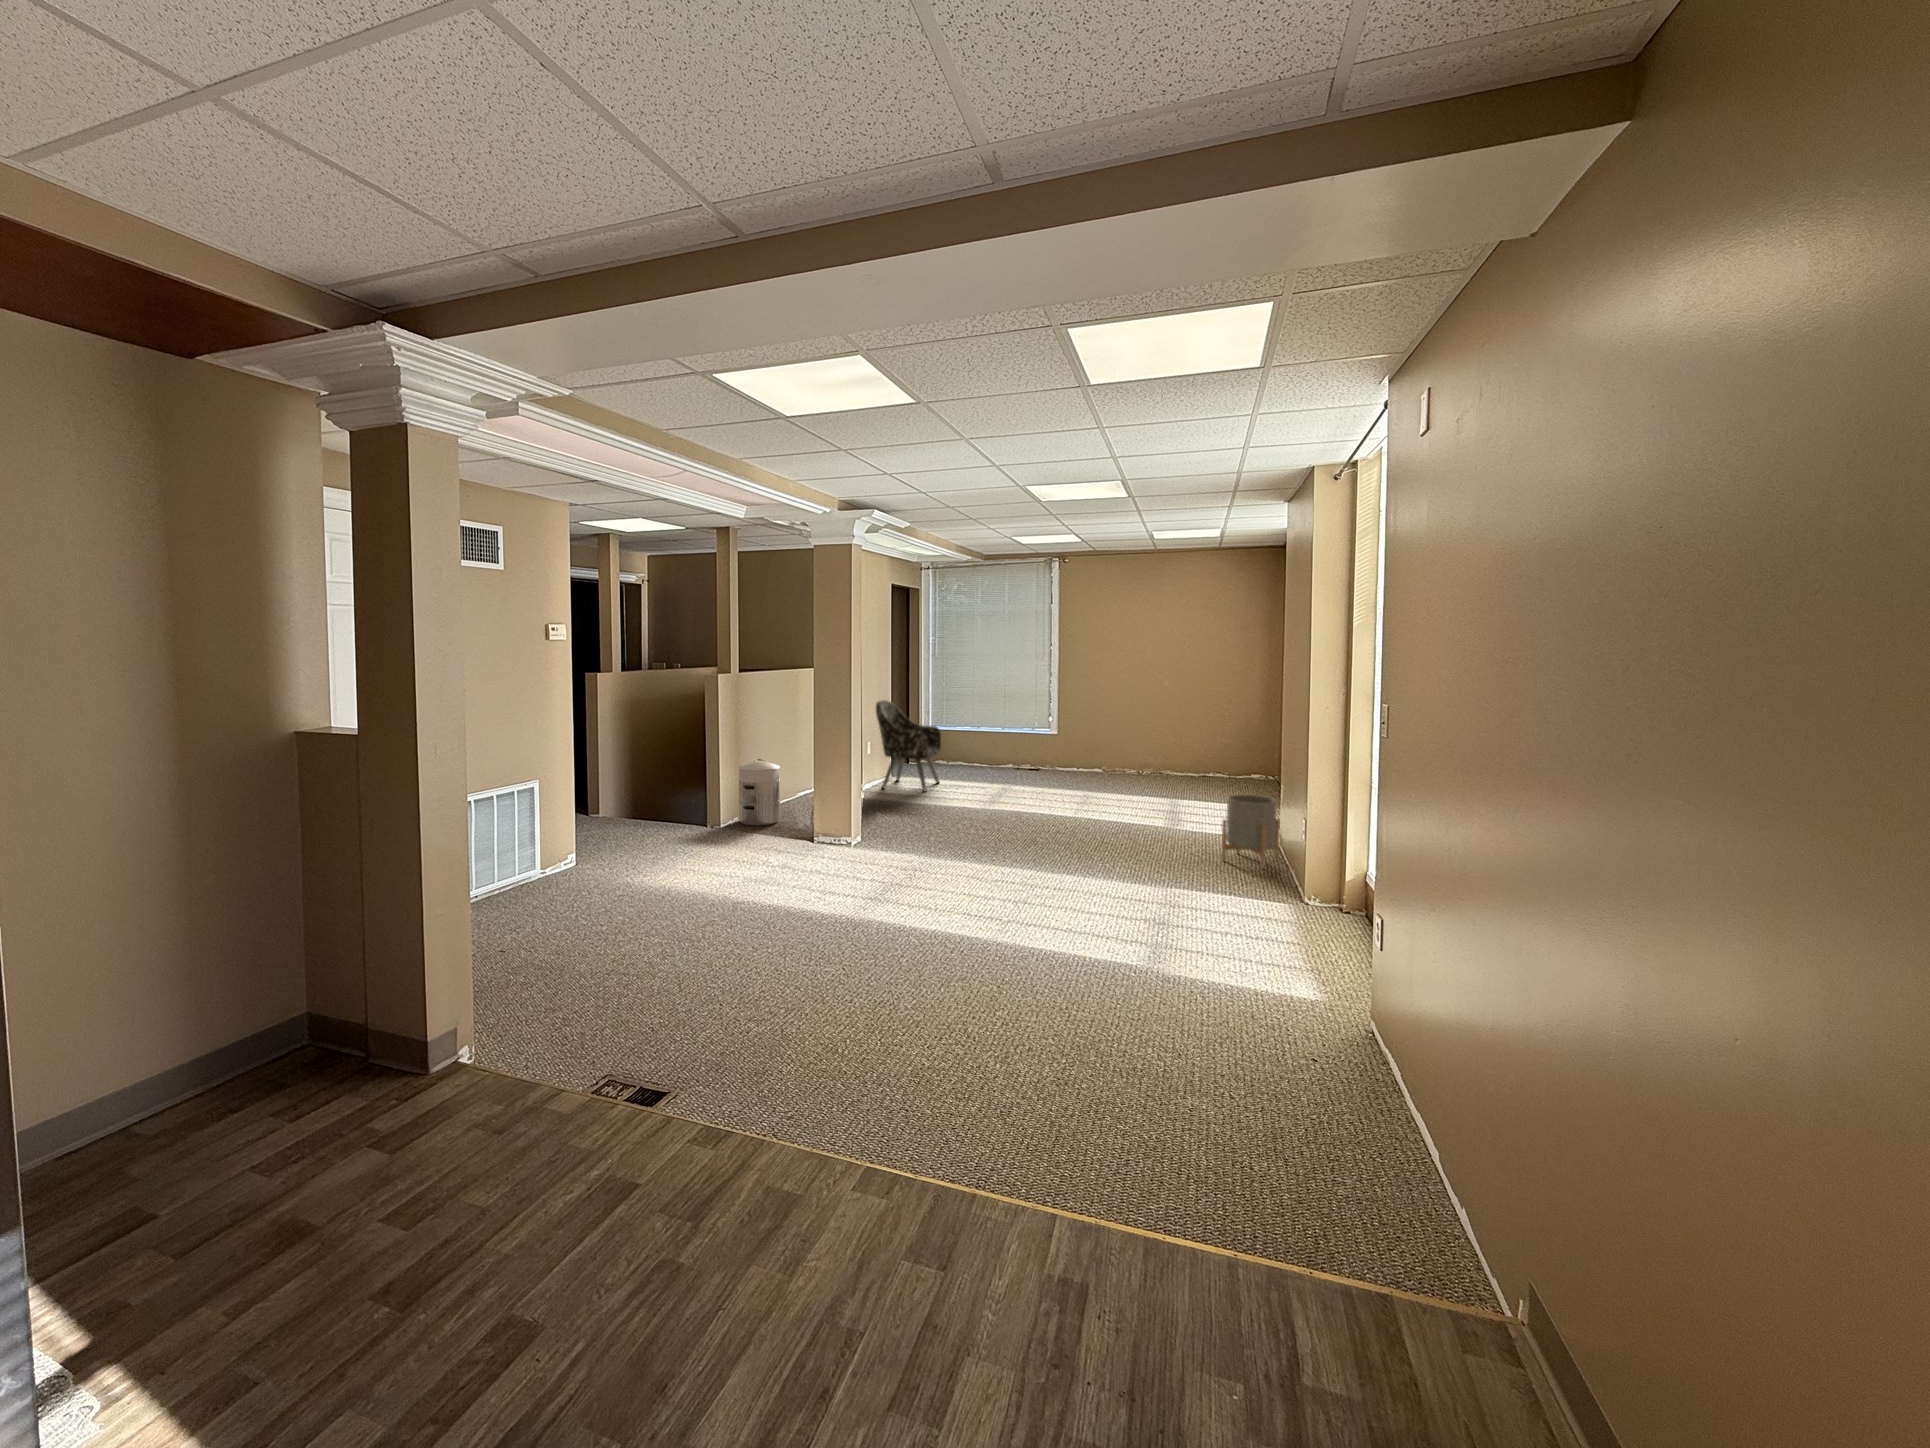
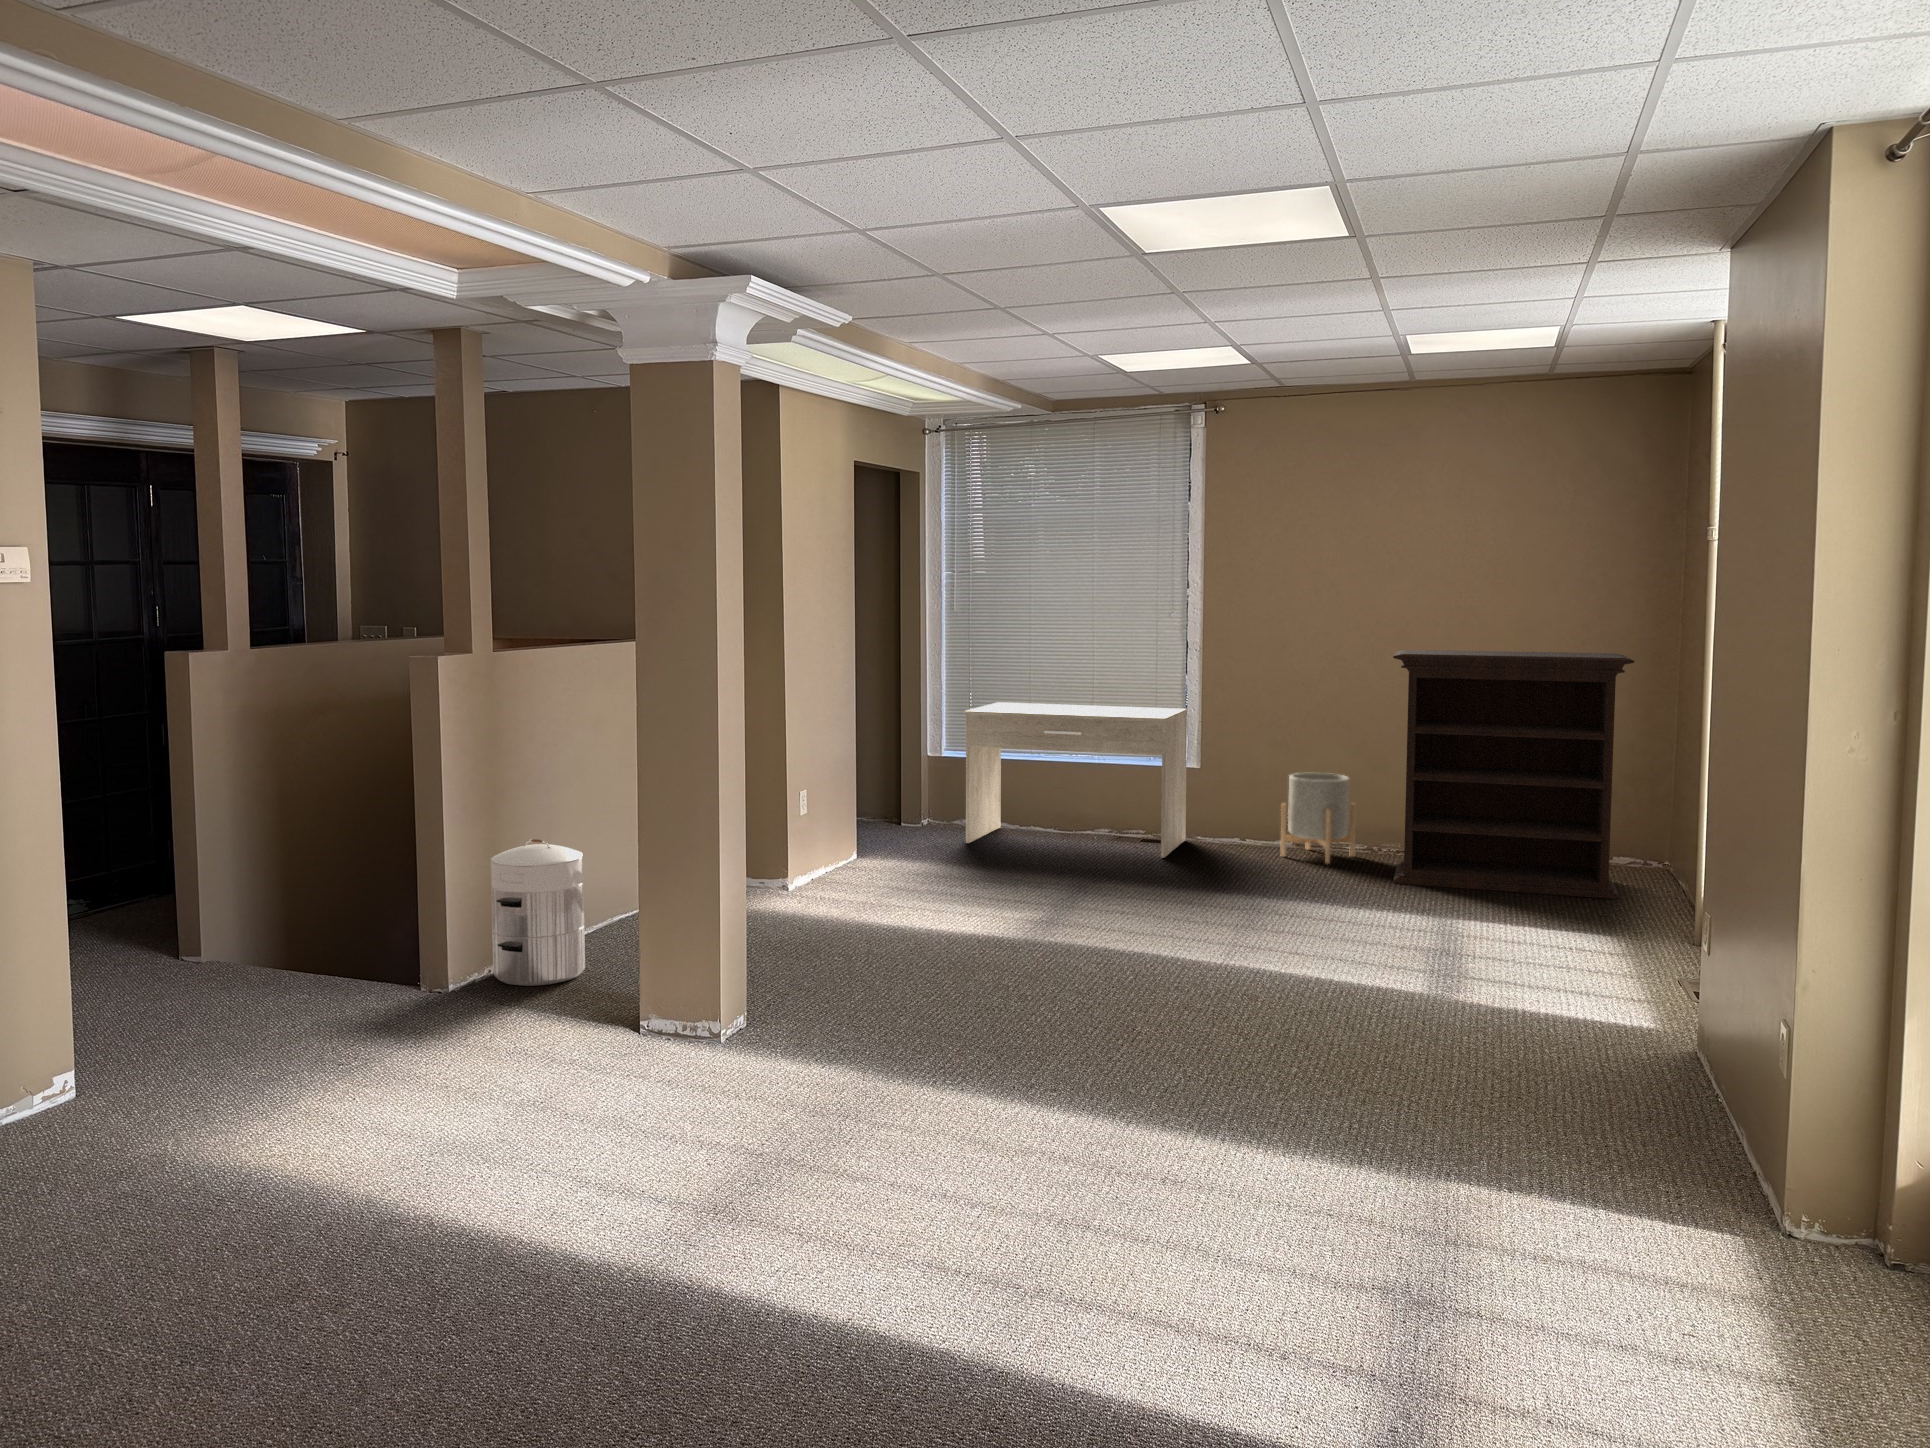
bookshelf: none [1149,678,1262,794] -> present [1393,650,1634,899]
armchair: present [876,700,941,791] -> none [815,701,956,895]
desk: none [943,703,1050,777] -> present [965,702,1187,858]
planter: present [1222,795,1280,869] -> present [1281,773,1356,864]

